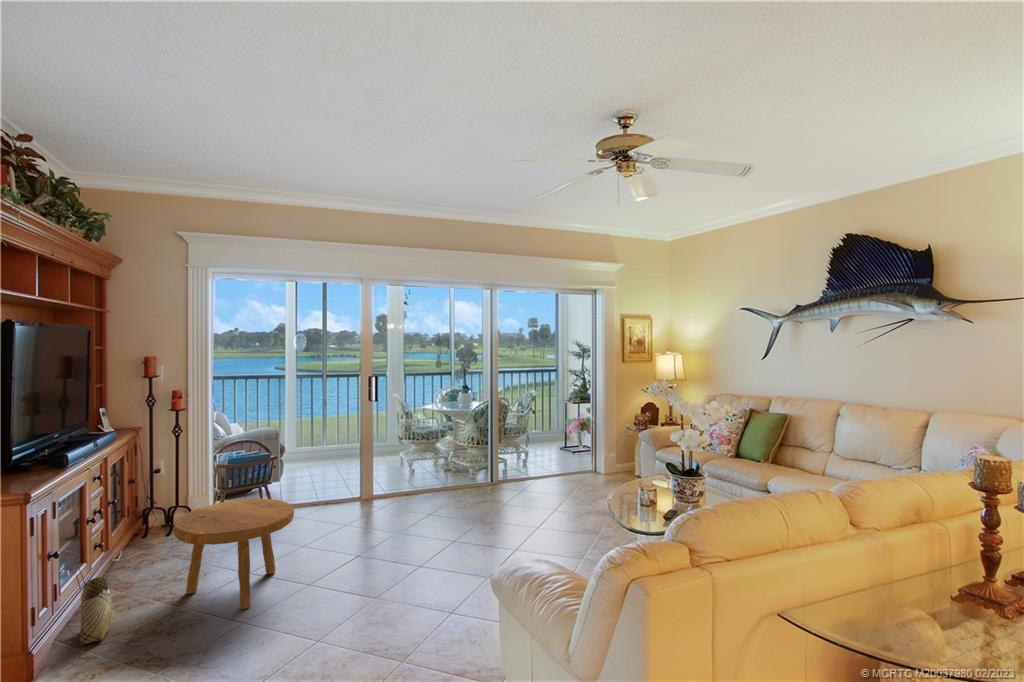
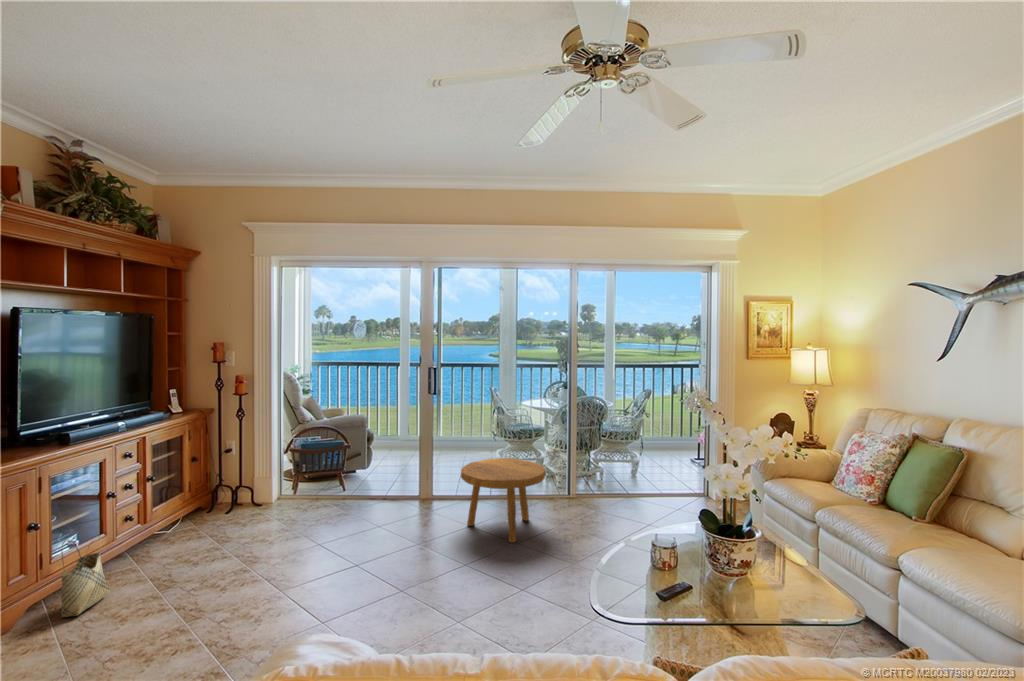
footstool: present [173,498,294,610] -> present [461,458,546,543]

